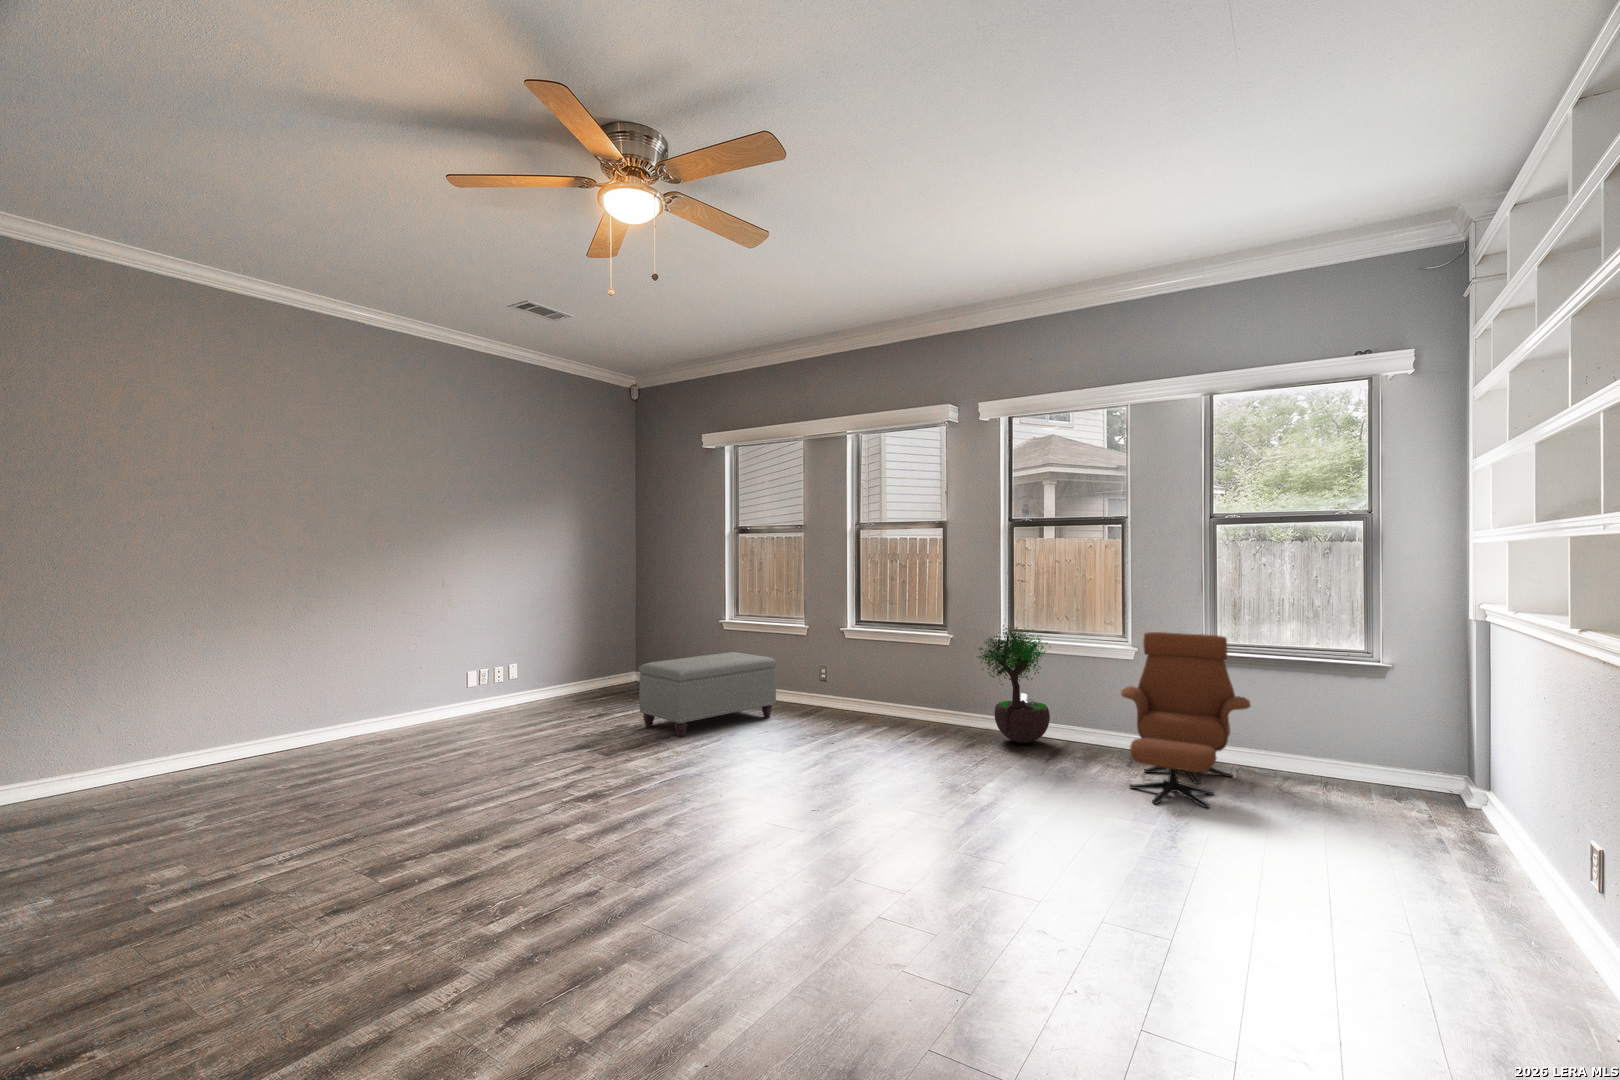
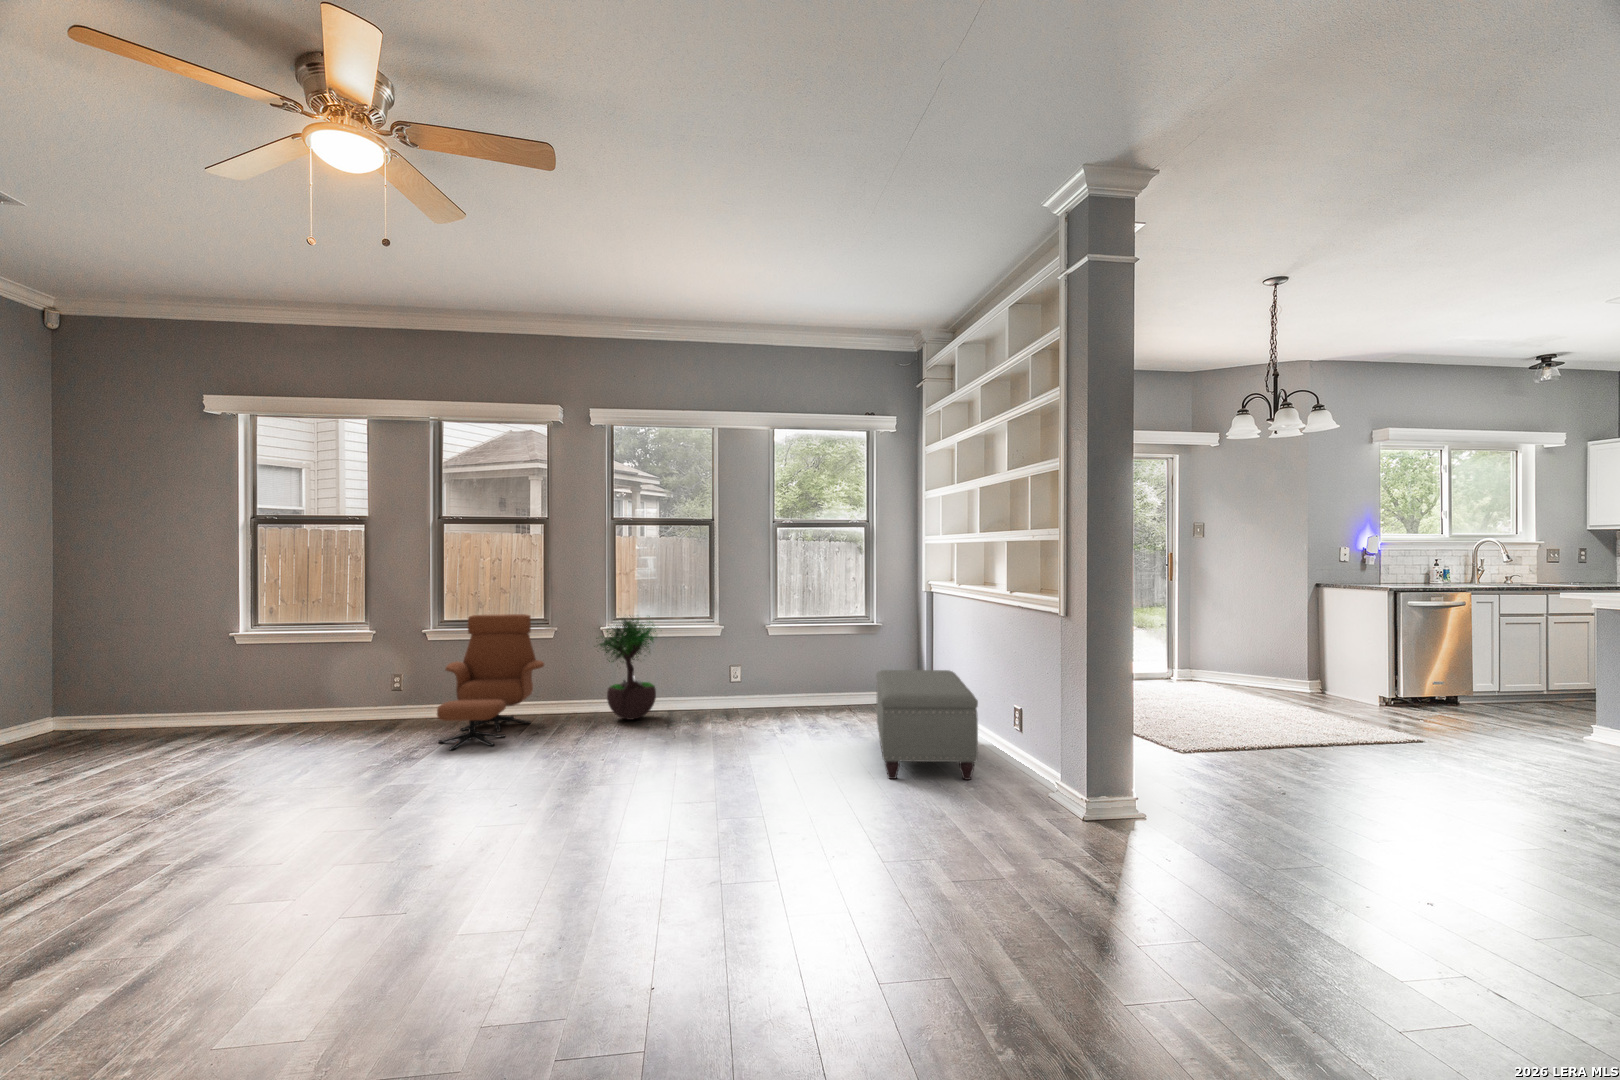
lounge chair: present [1121,632,1251,808] -> present [437,614,544,750]
ottoman: present [639,652,777,737] -> present [876,670,978,780]

